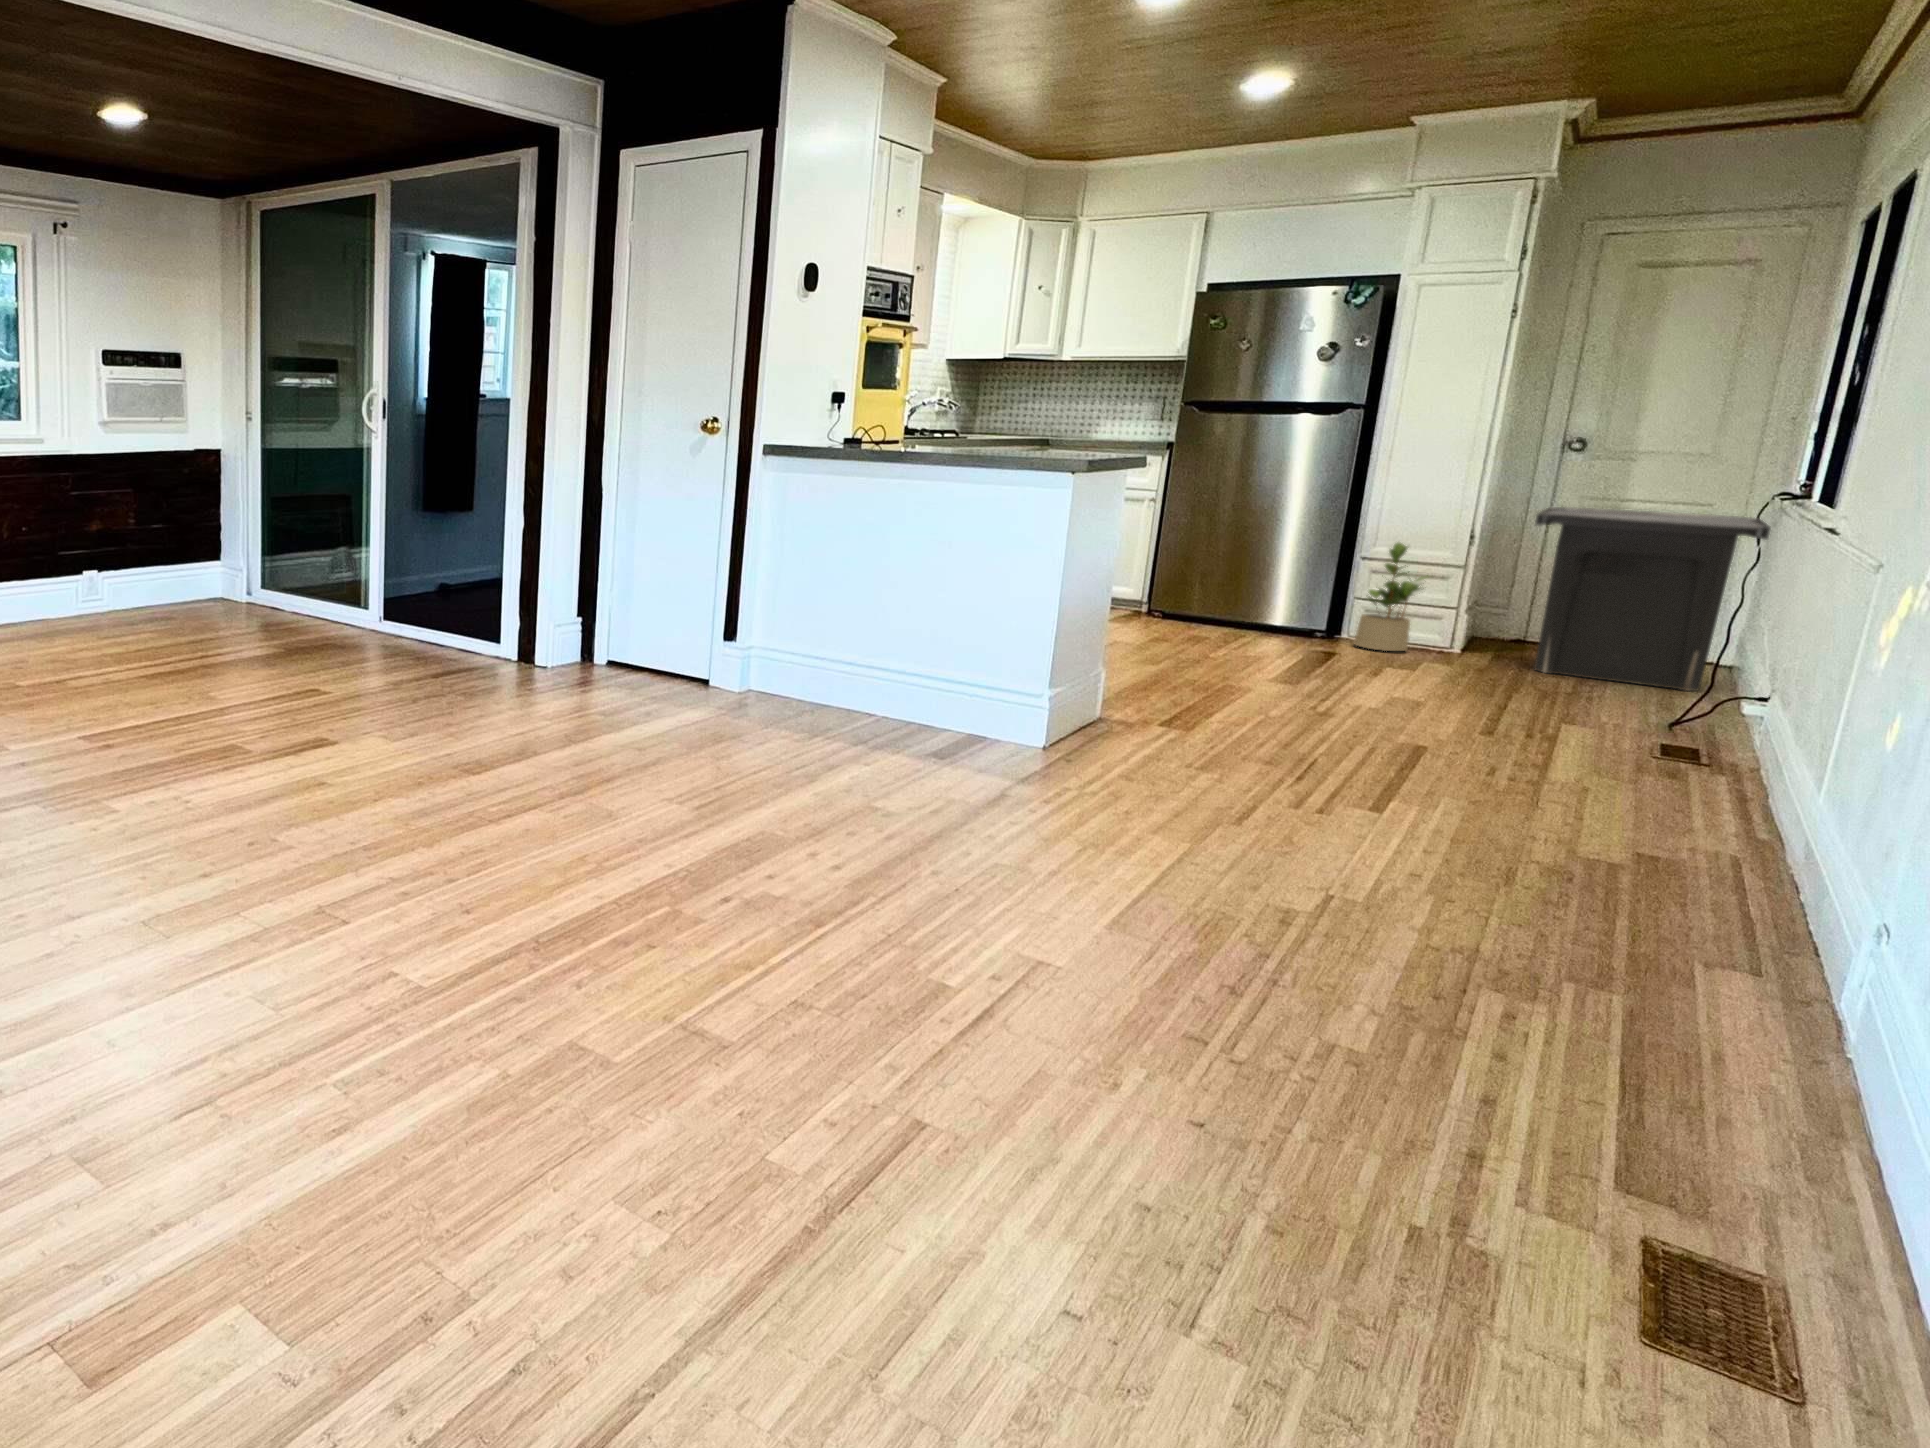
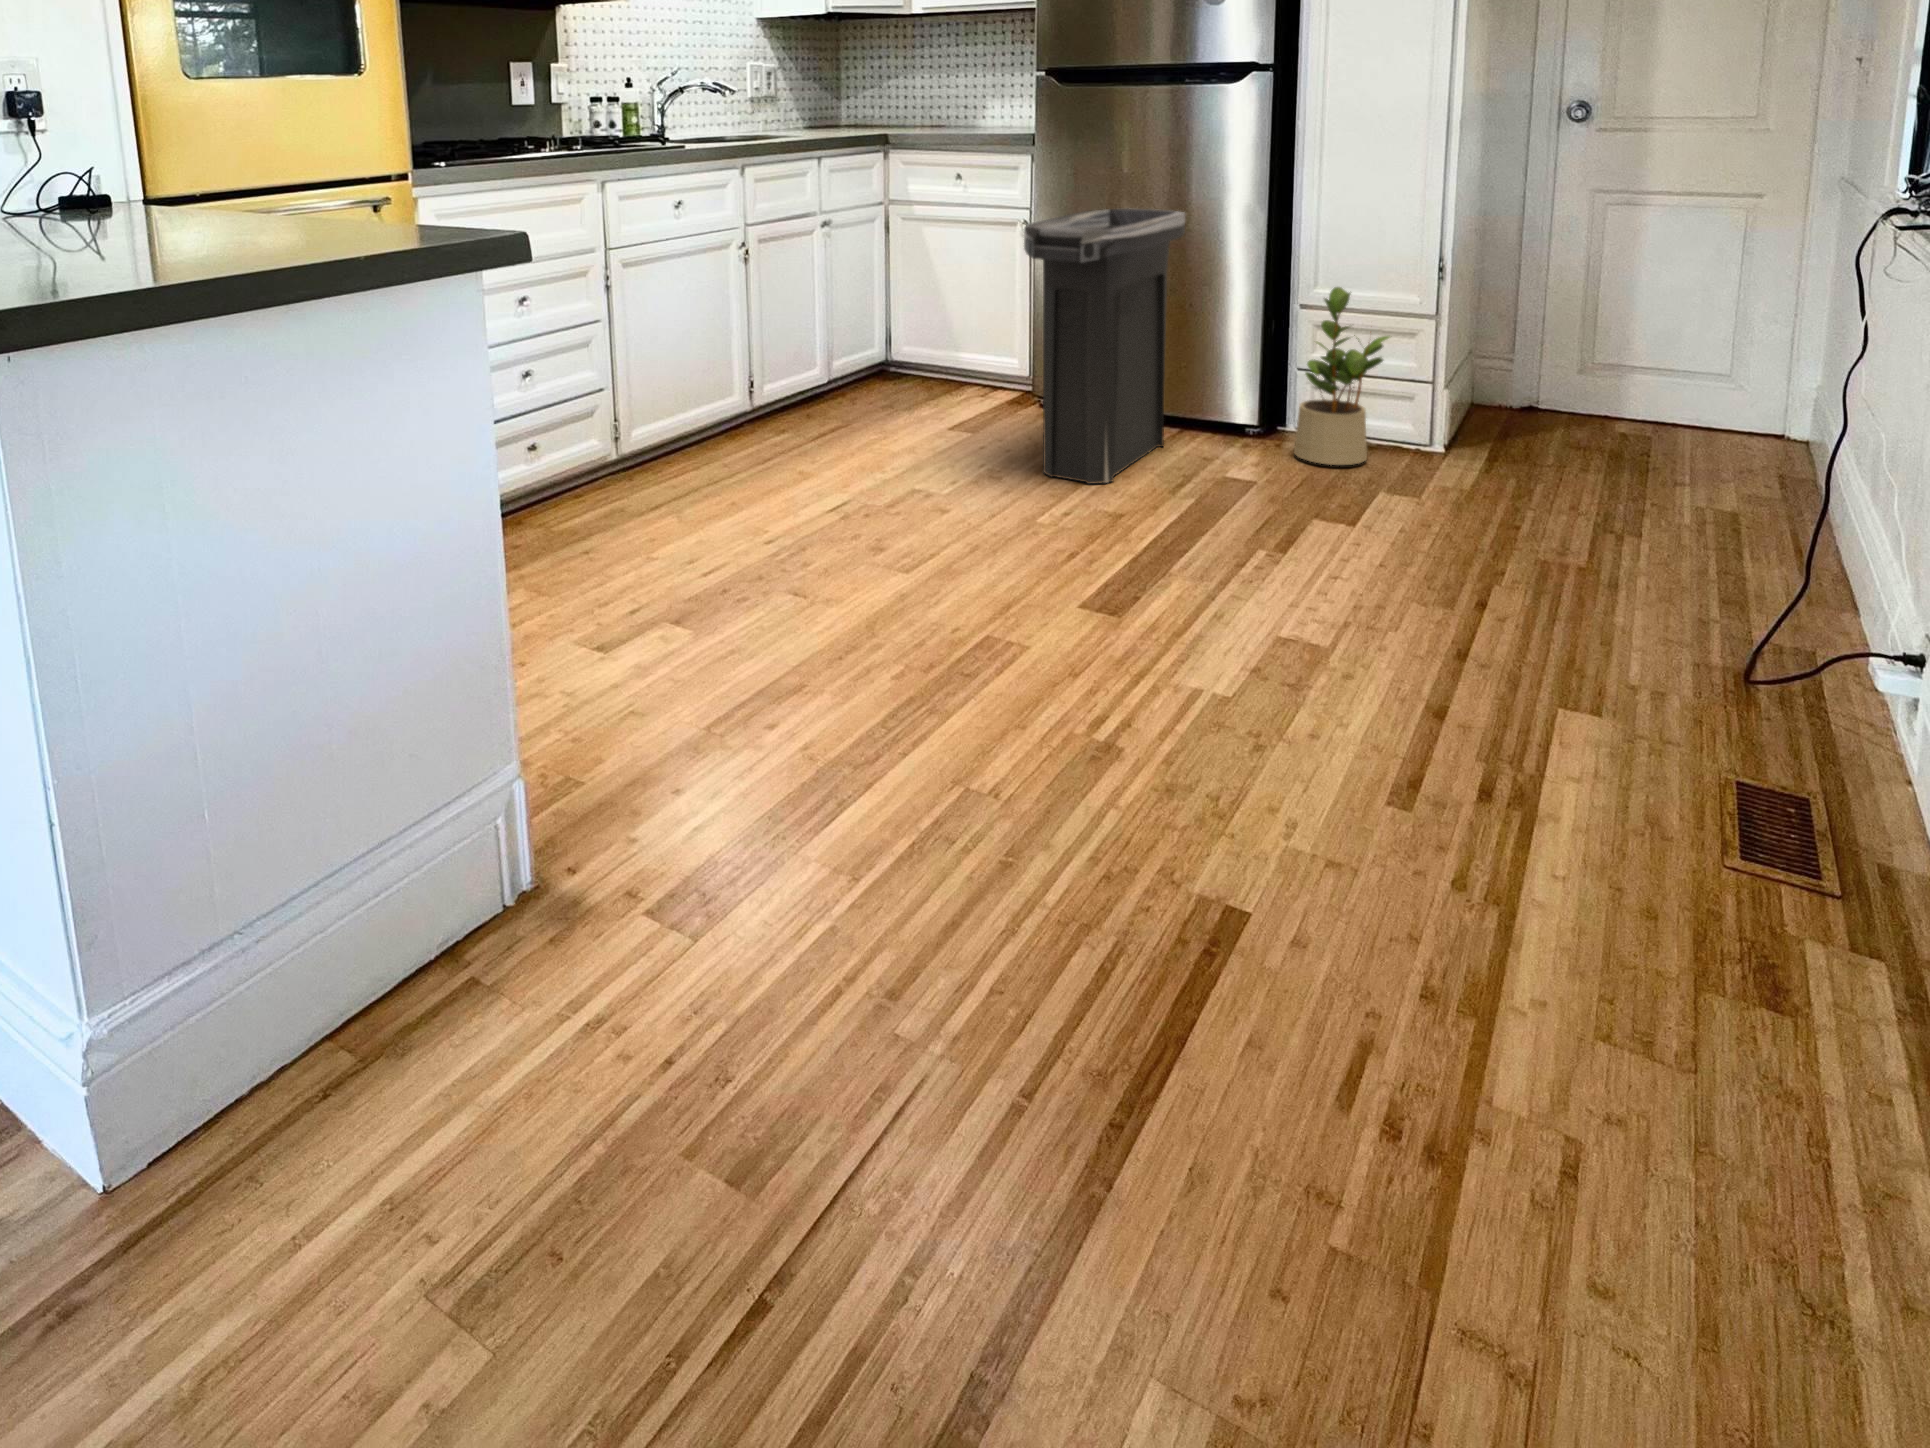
trash can: present [1534,507,1771,691] -> present [1024,209,1185,484]

